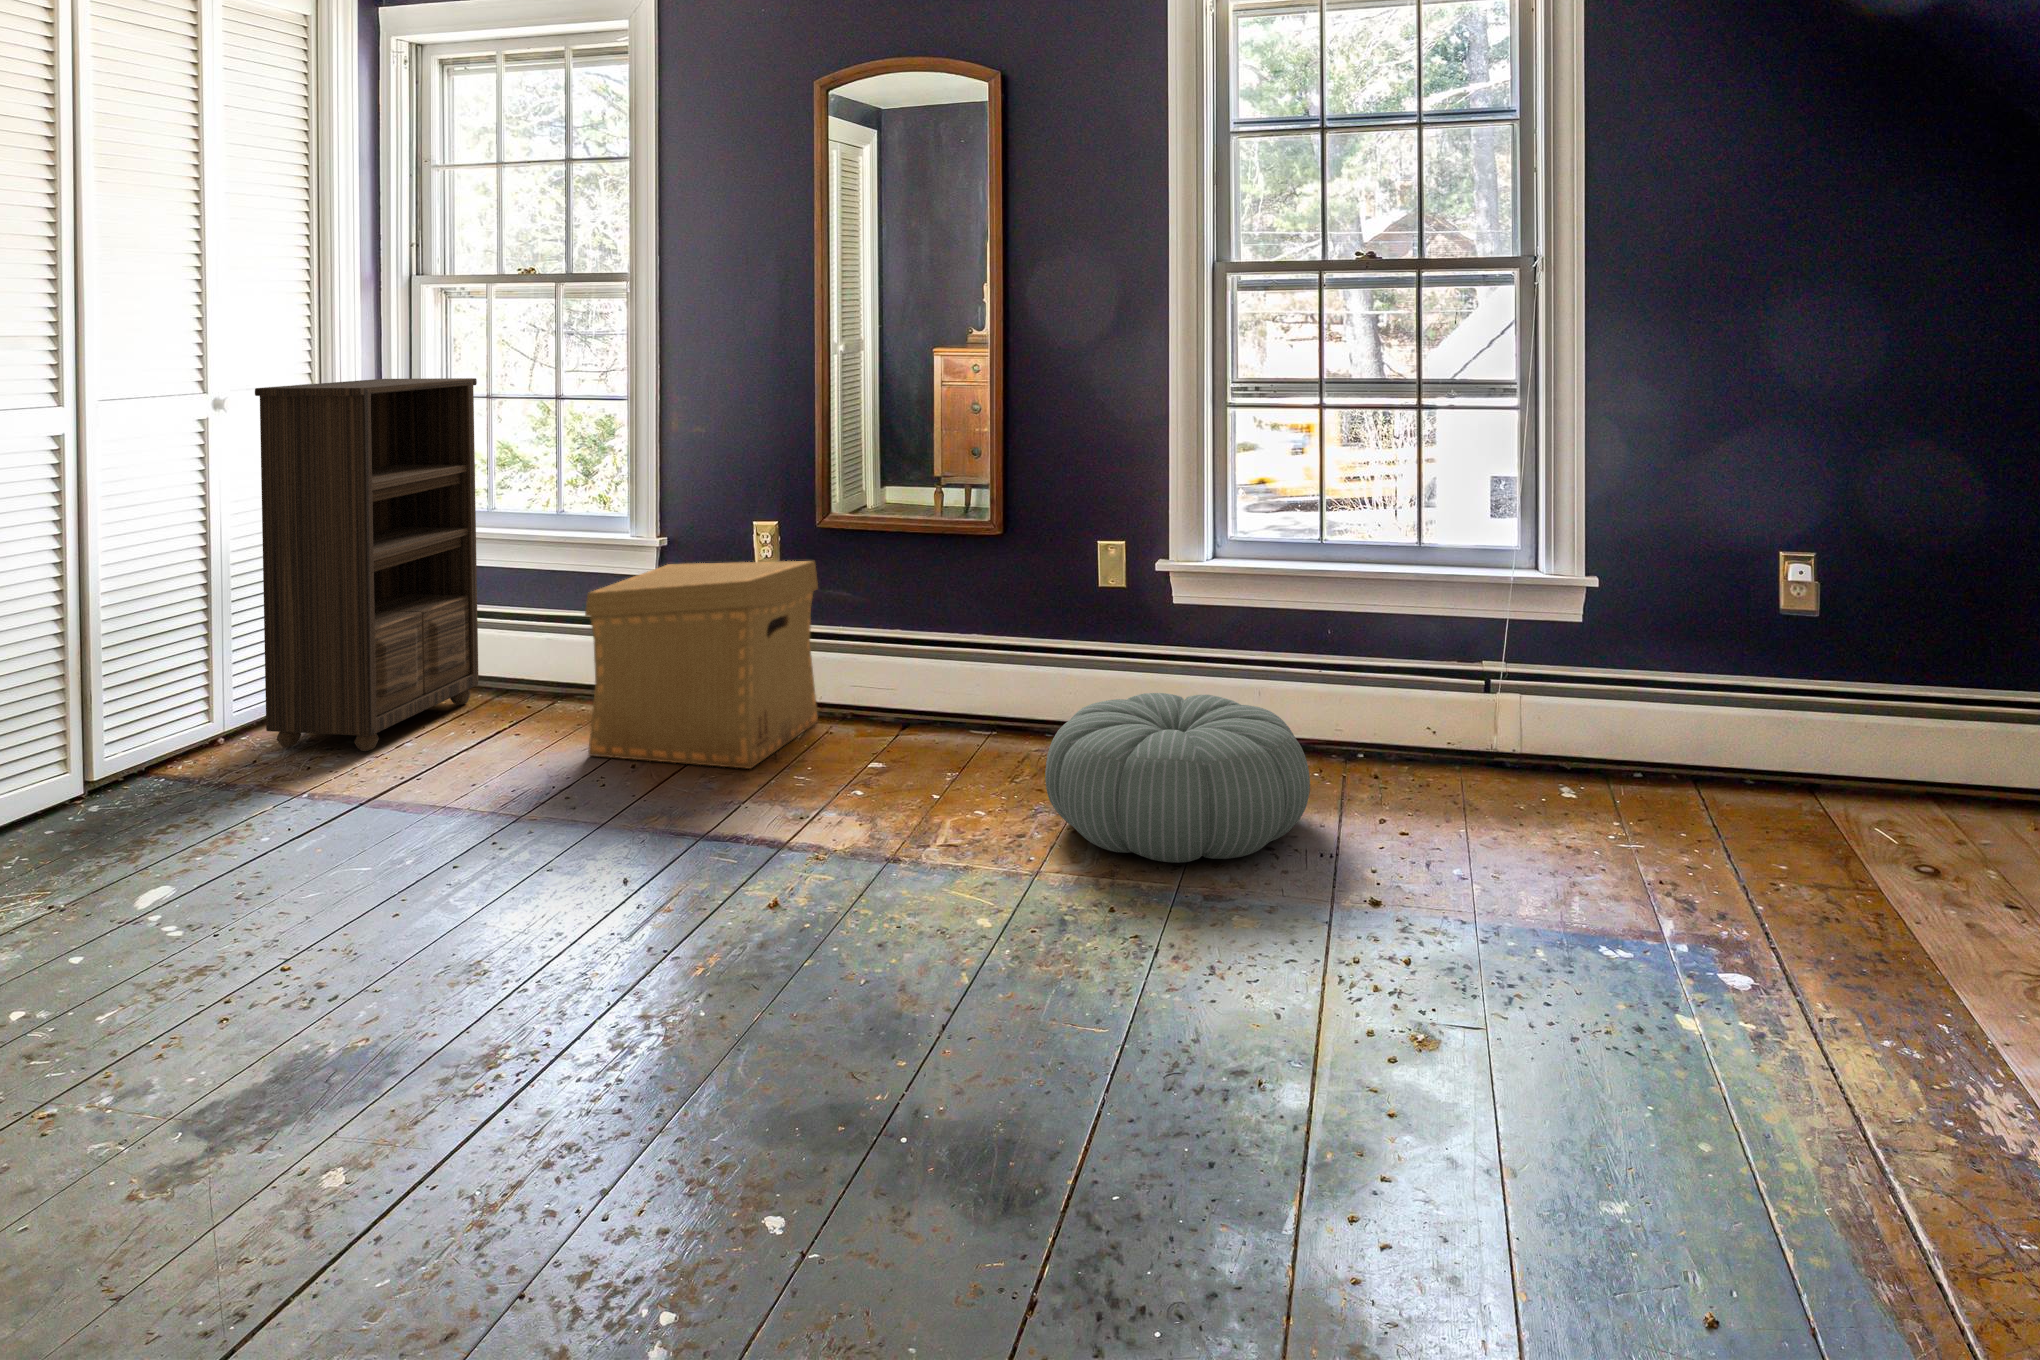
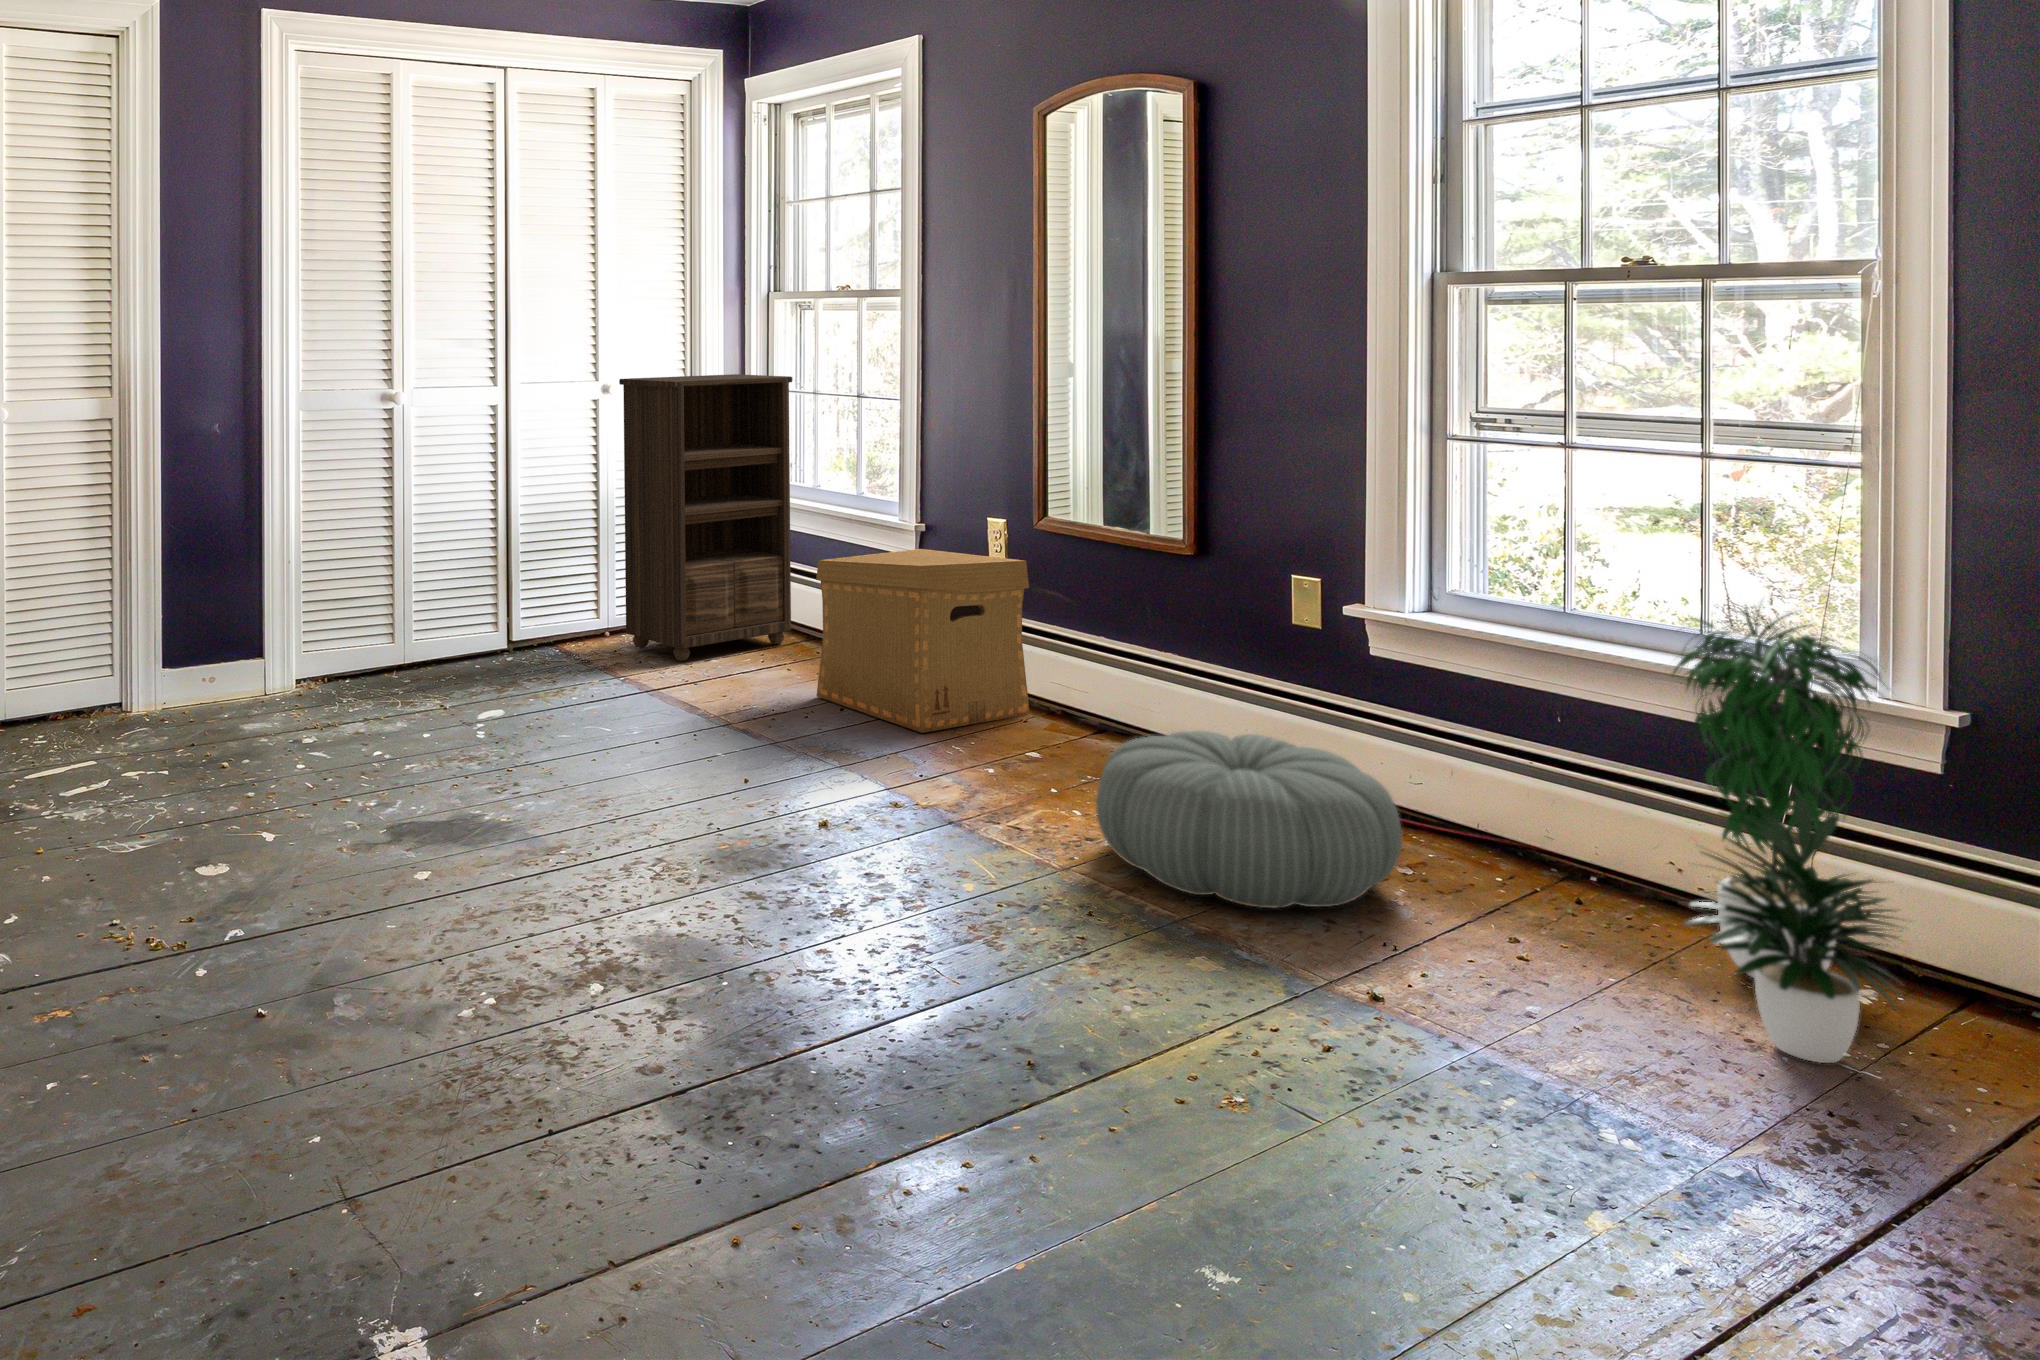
potted plant: none [1459,509,1691,853] -> present [1673,609,1904,1063]

